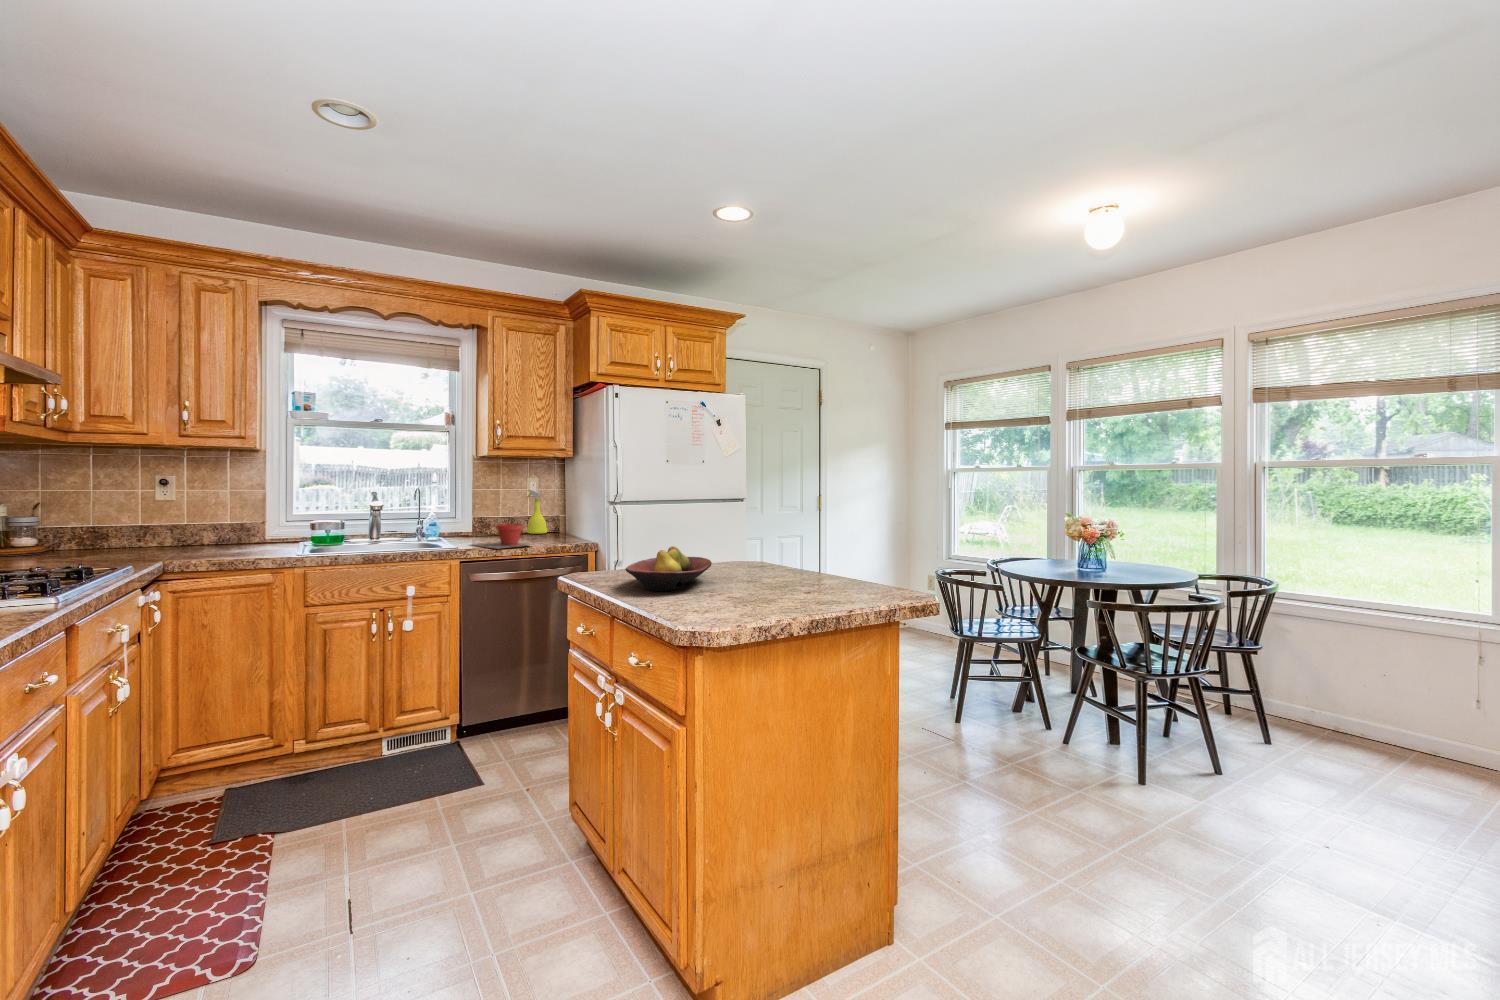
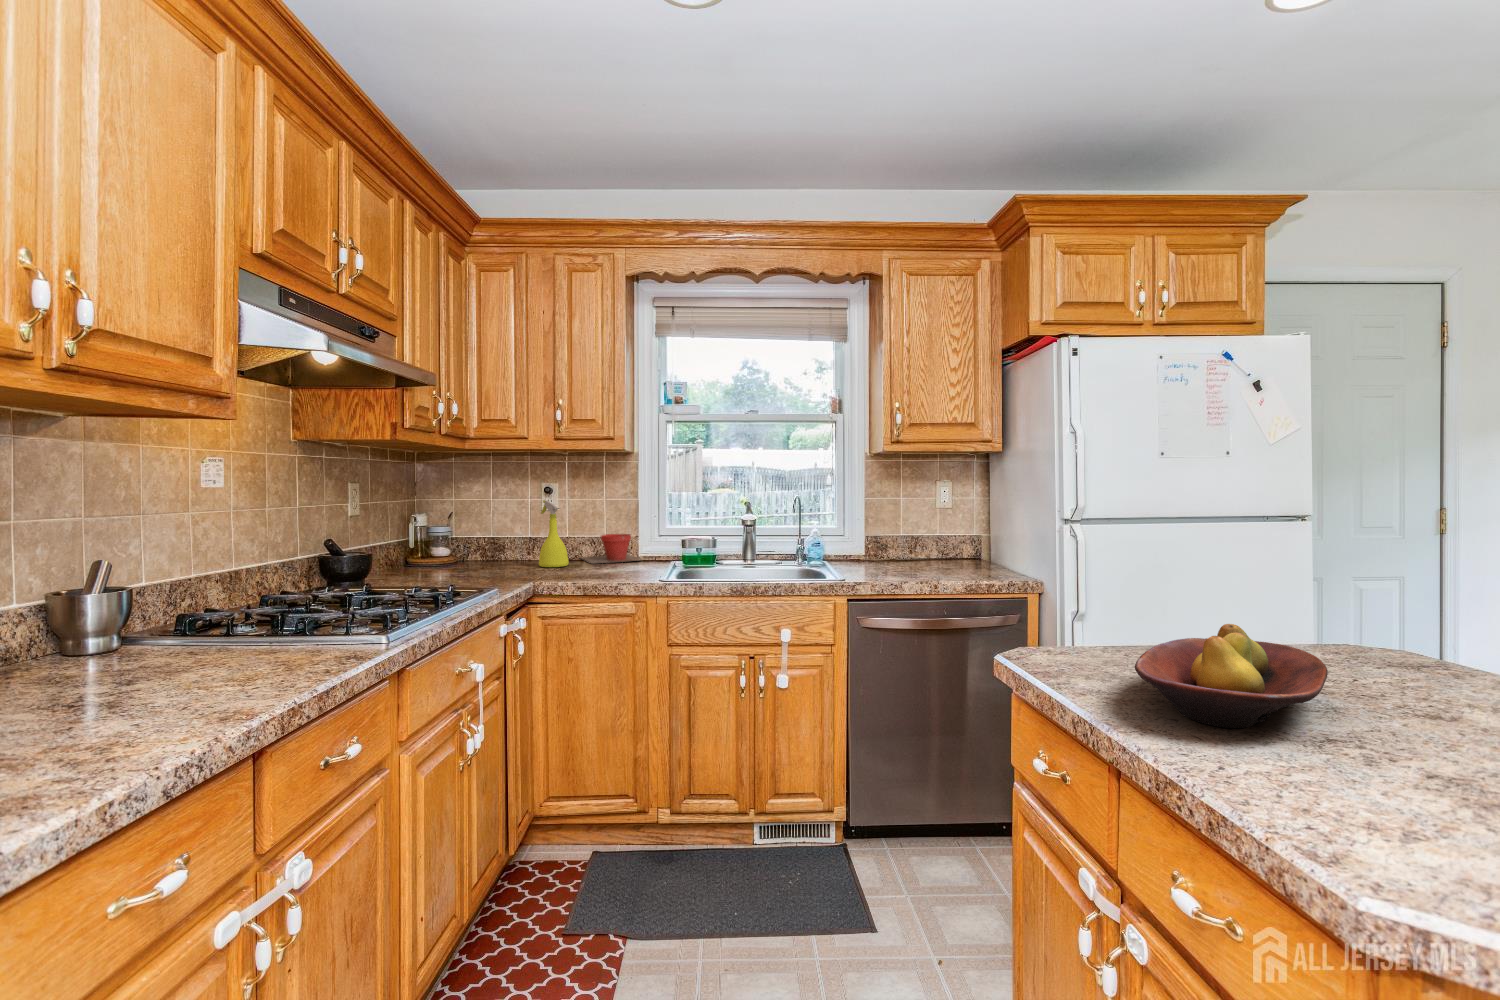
spray bottle: present [527,490,547,534] -> present [539,500,569,567]
plant pot: present [473,524,529,549] -> present [579,534,640,564]

